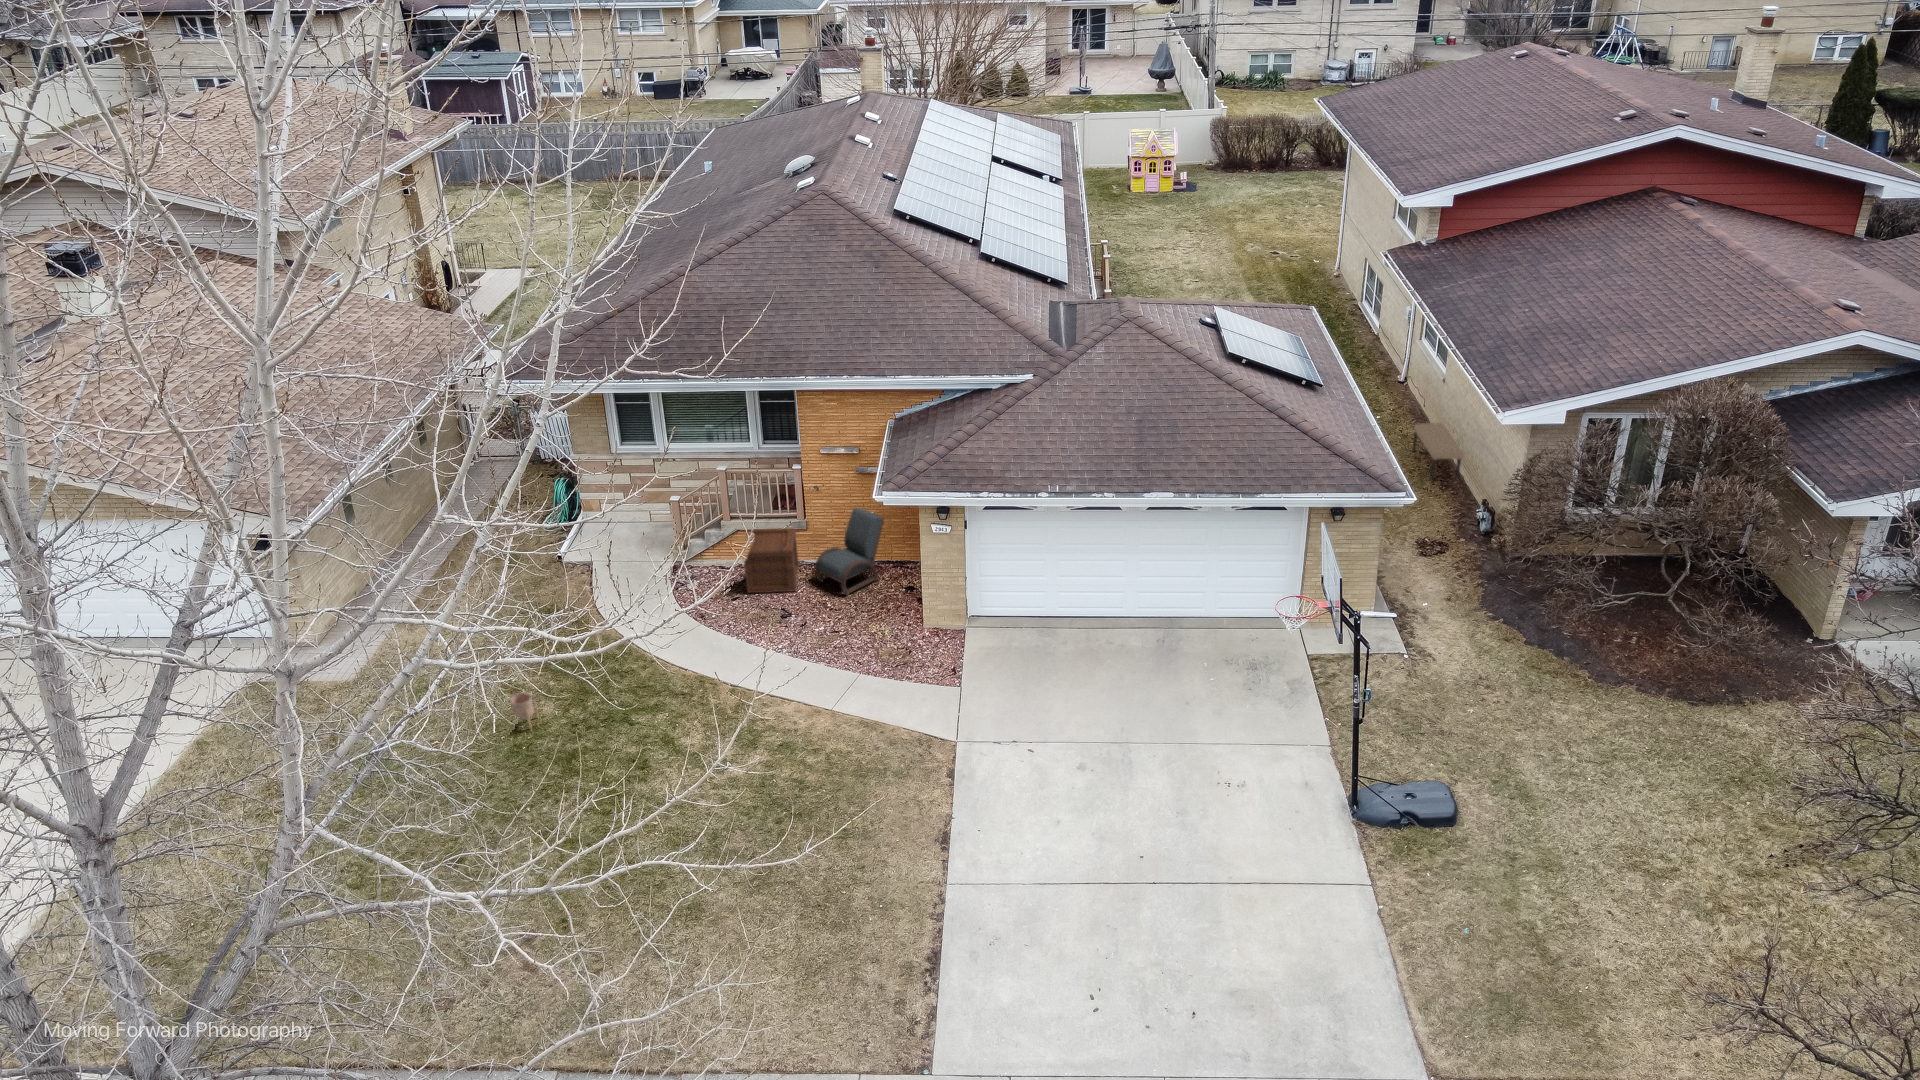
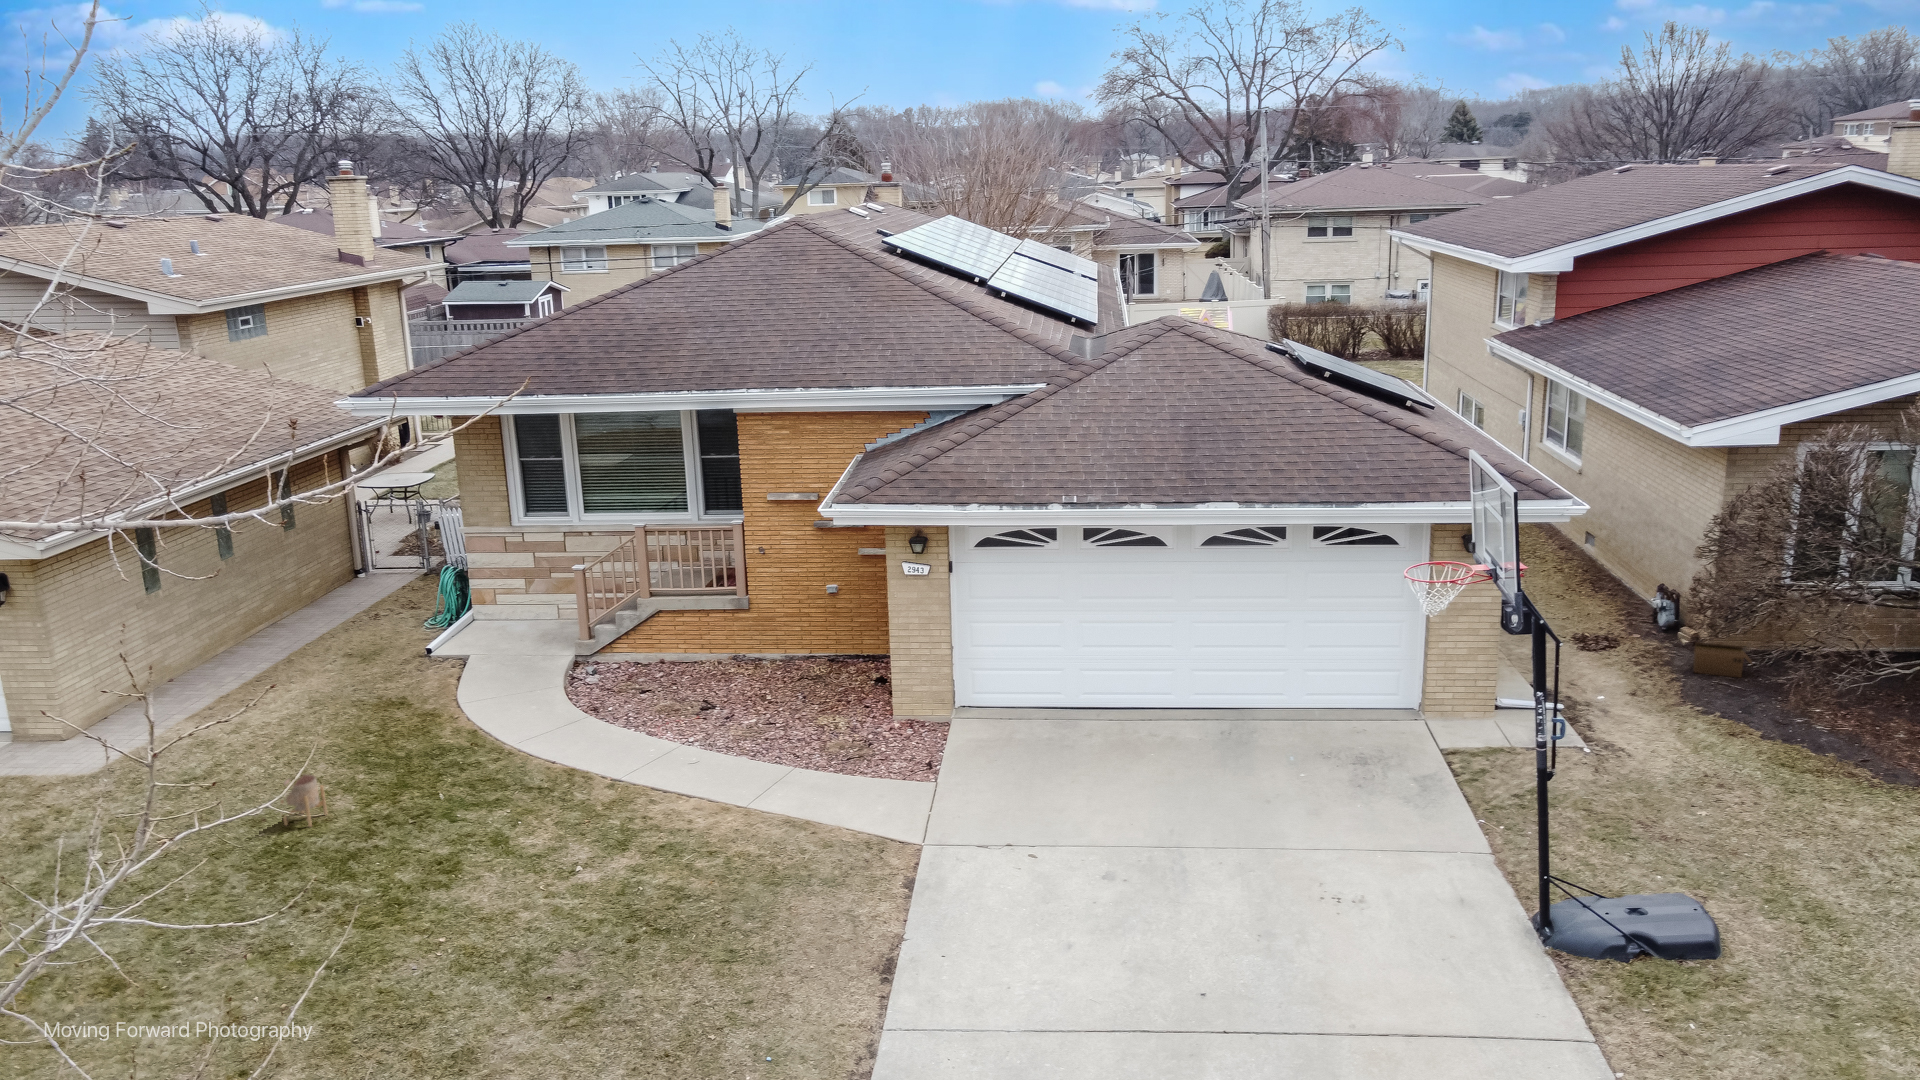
bench: present [1413,423,1463,480] -> none [1546,521,1619,584]
lounge chair: present [815,507,884,596] -> none [756,579,851,691]
wooden crate: present [744,528,799,593] -> none [657,606,738,688]
cardboard box: none [1496,555,1537,582] -> present [1693,642,1752,678]

